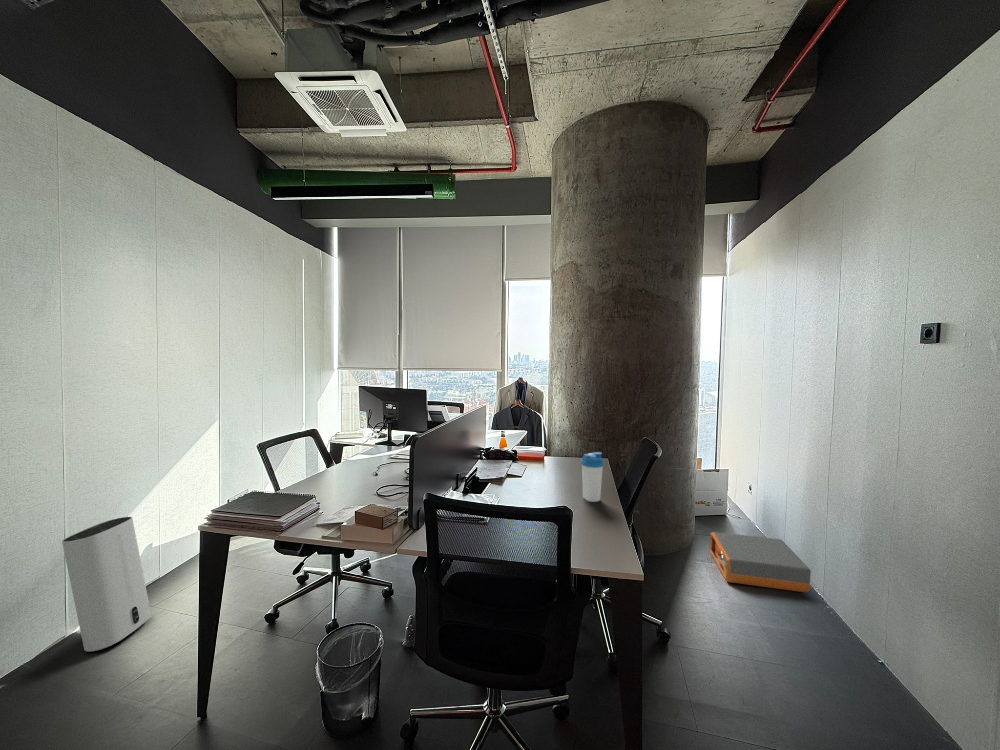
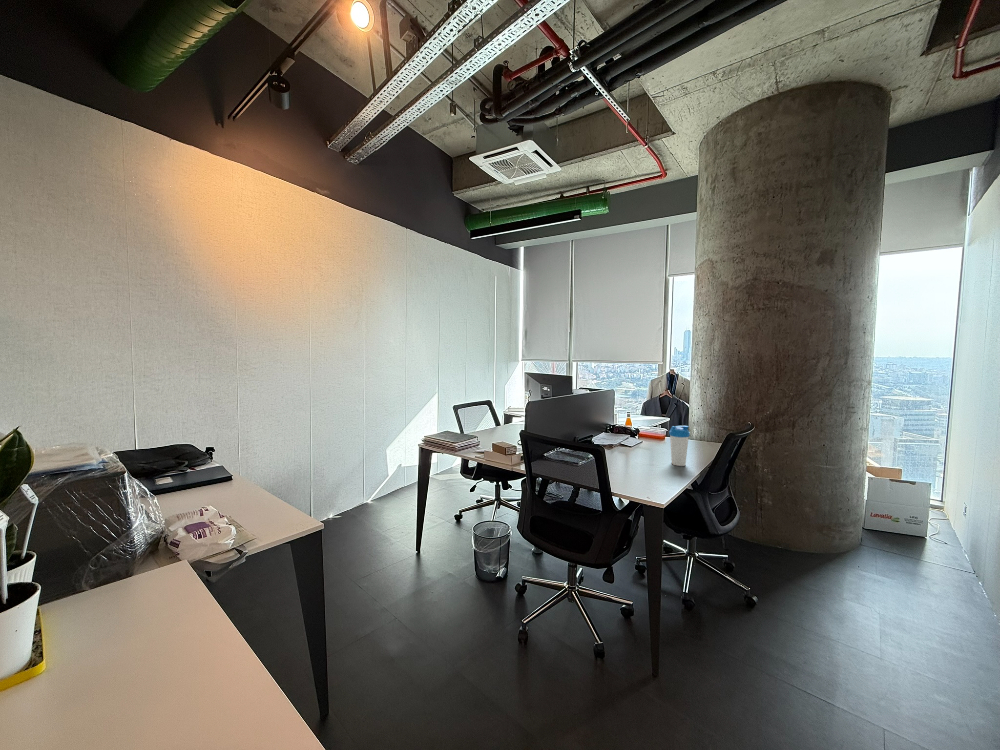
air purifier: present [62,517,151,652] -> none [360,444,399,515]
storage box: present [710,532,811,592] -> none [867,536,992,618]

